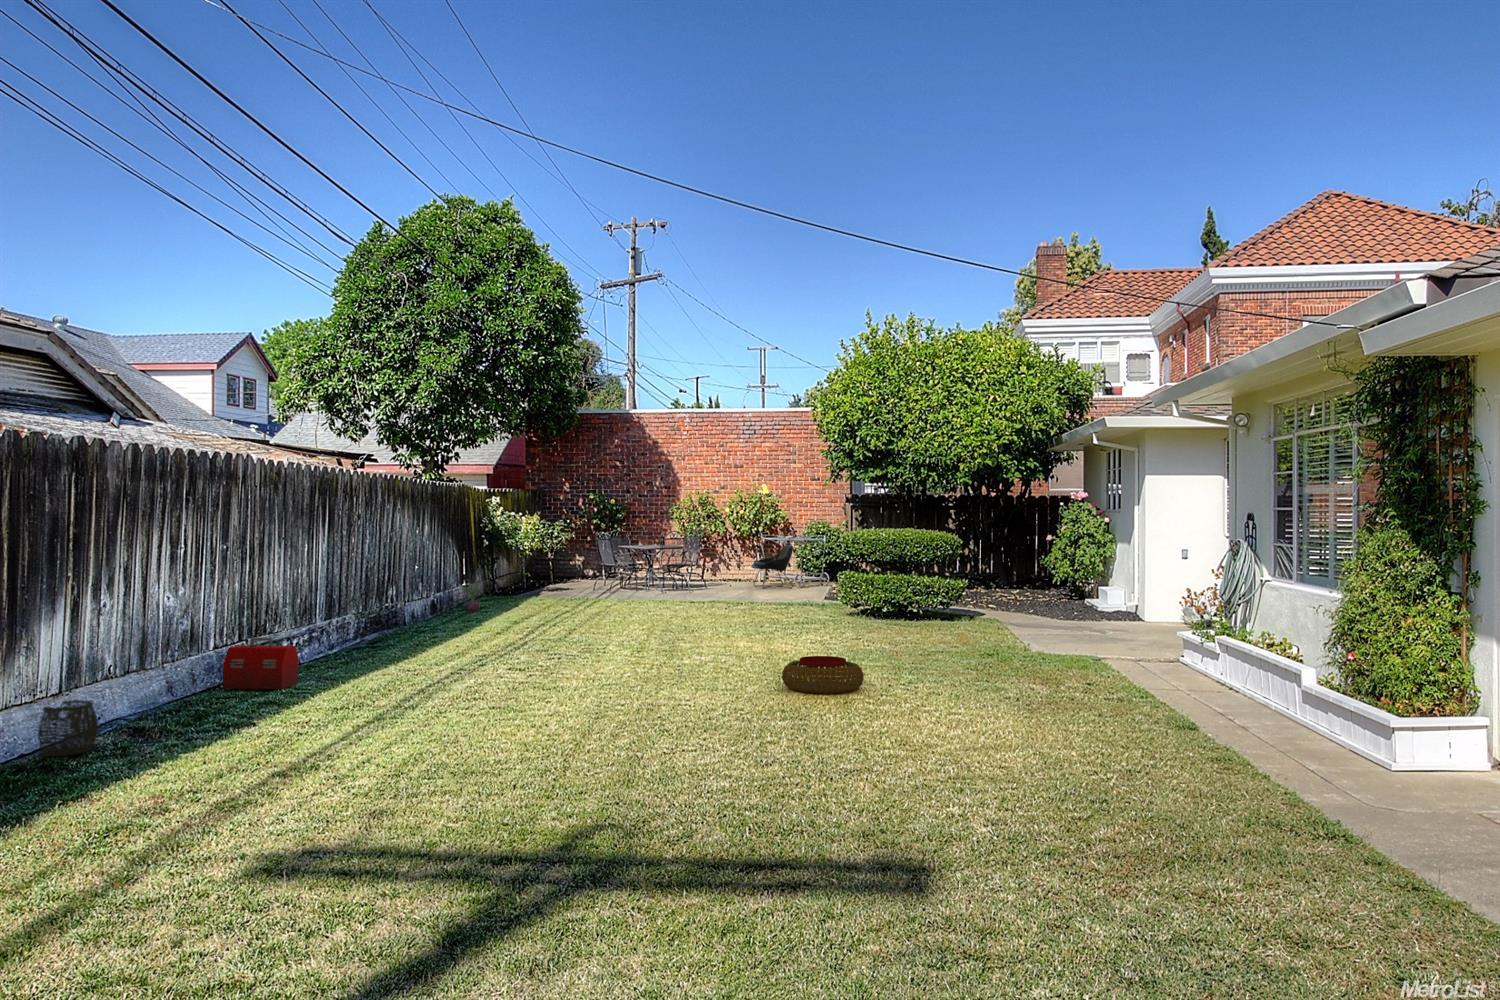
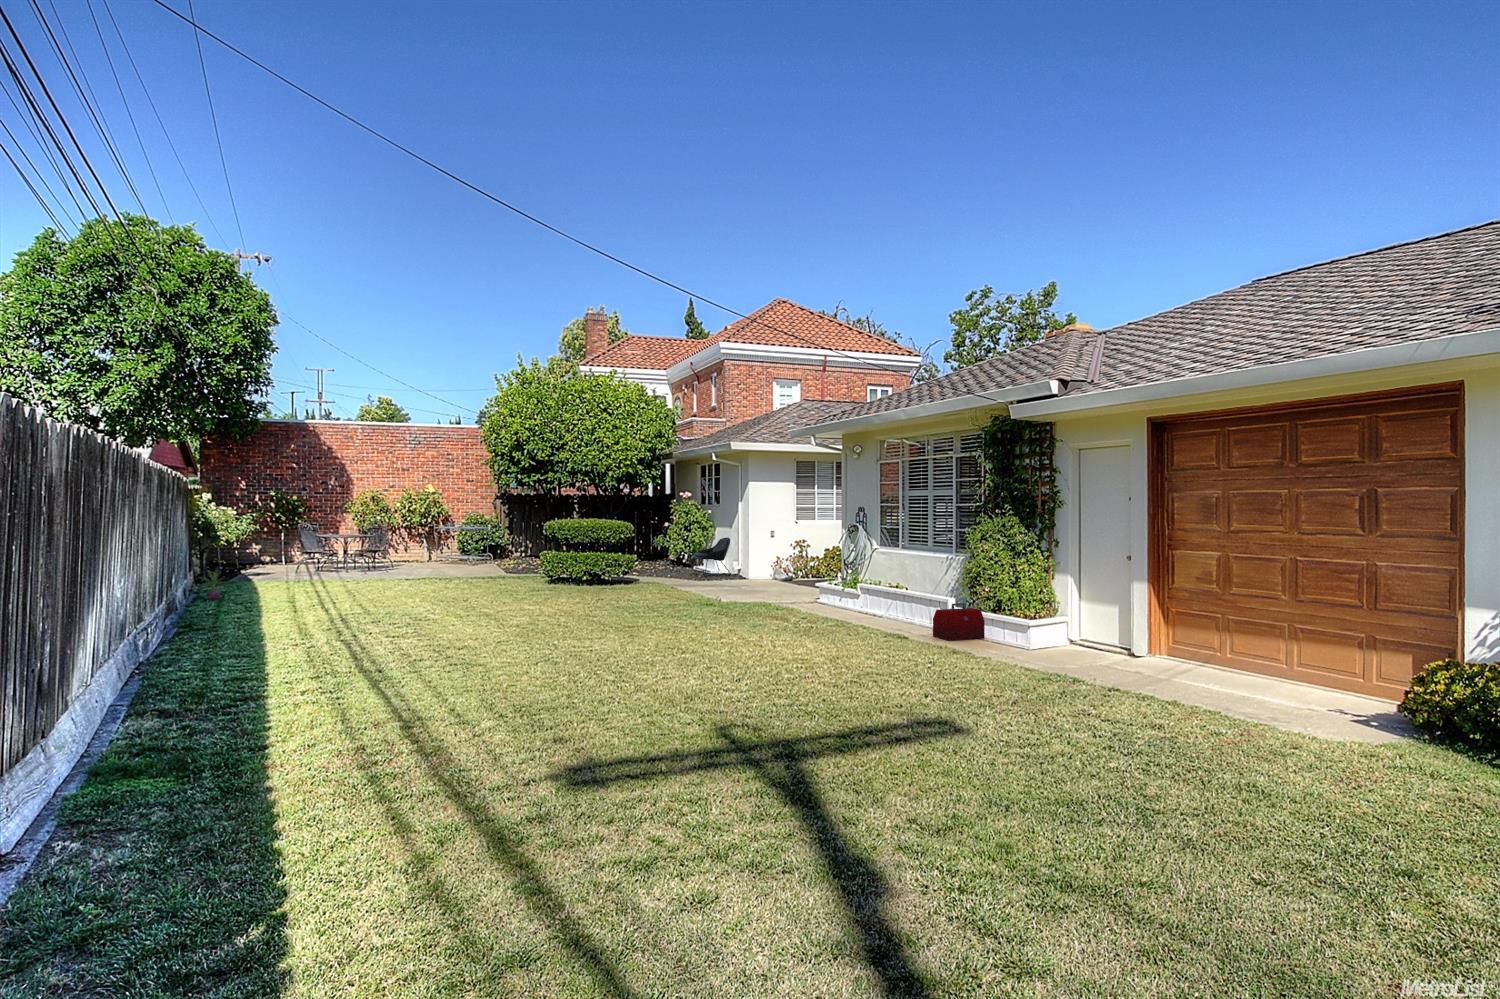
lounge chair: present [751,545,793,589] -> present [692,537,731,577]
toolbox: present [222,638,299,689] -> present [933,603,985,641]
pouf: present [782,656,864,694] -> none [632,612,690,639]
woven basket: present [37,700,98,757] -> none [66,718,145,784]

